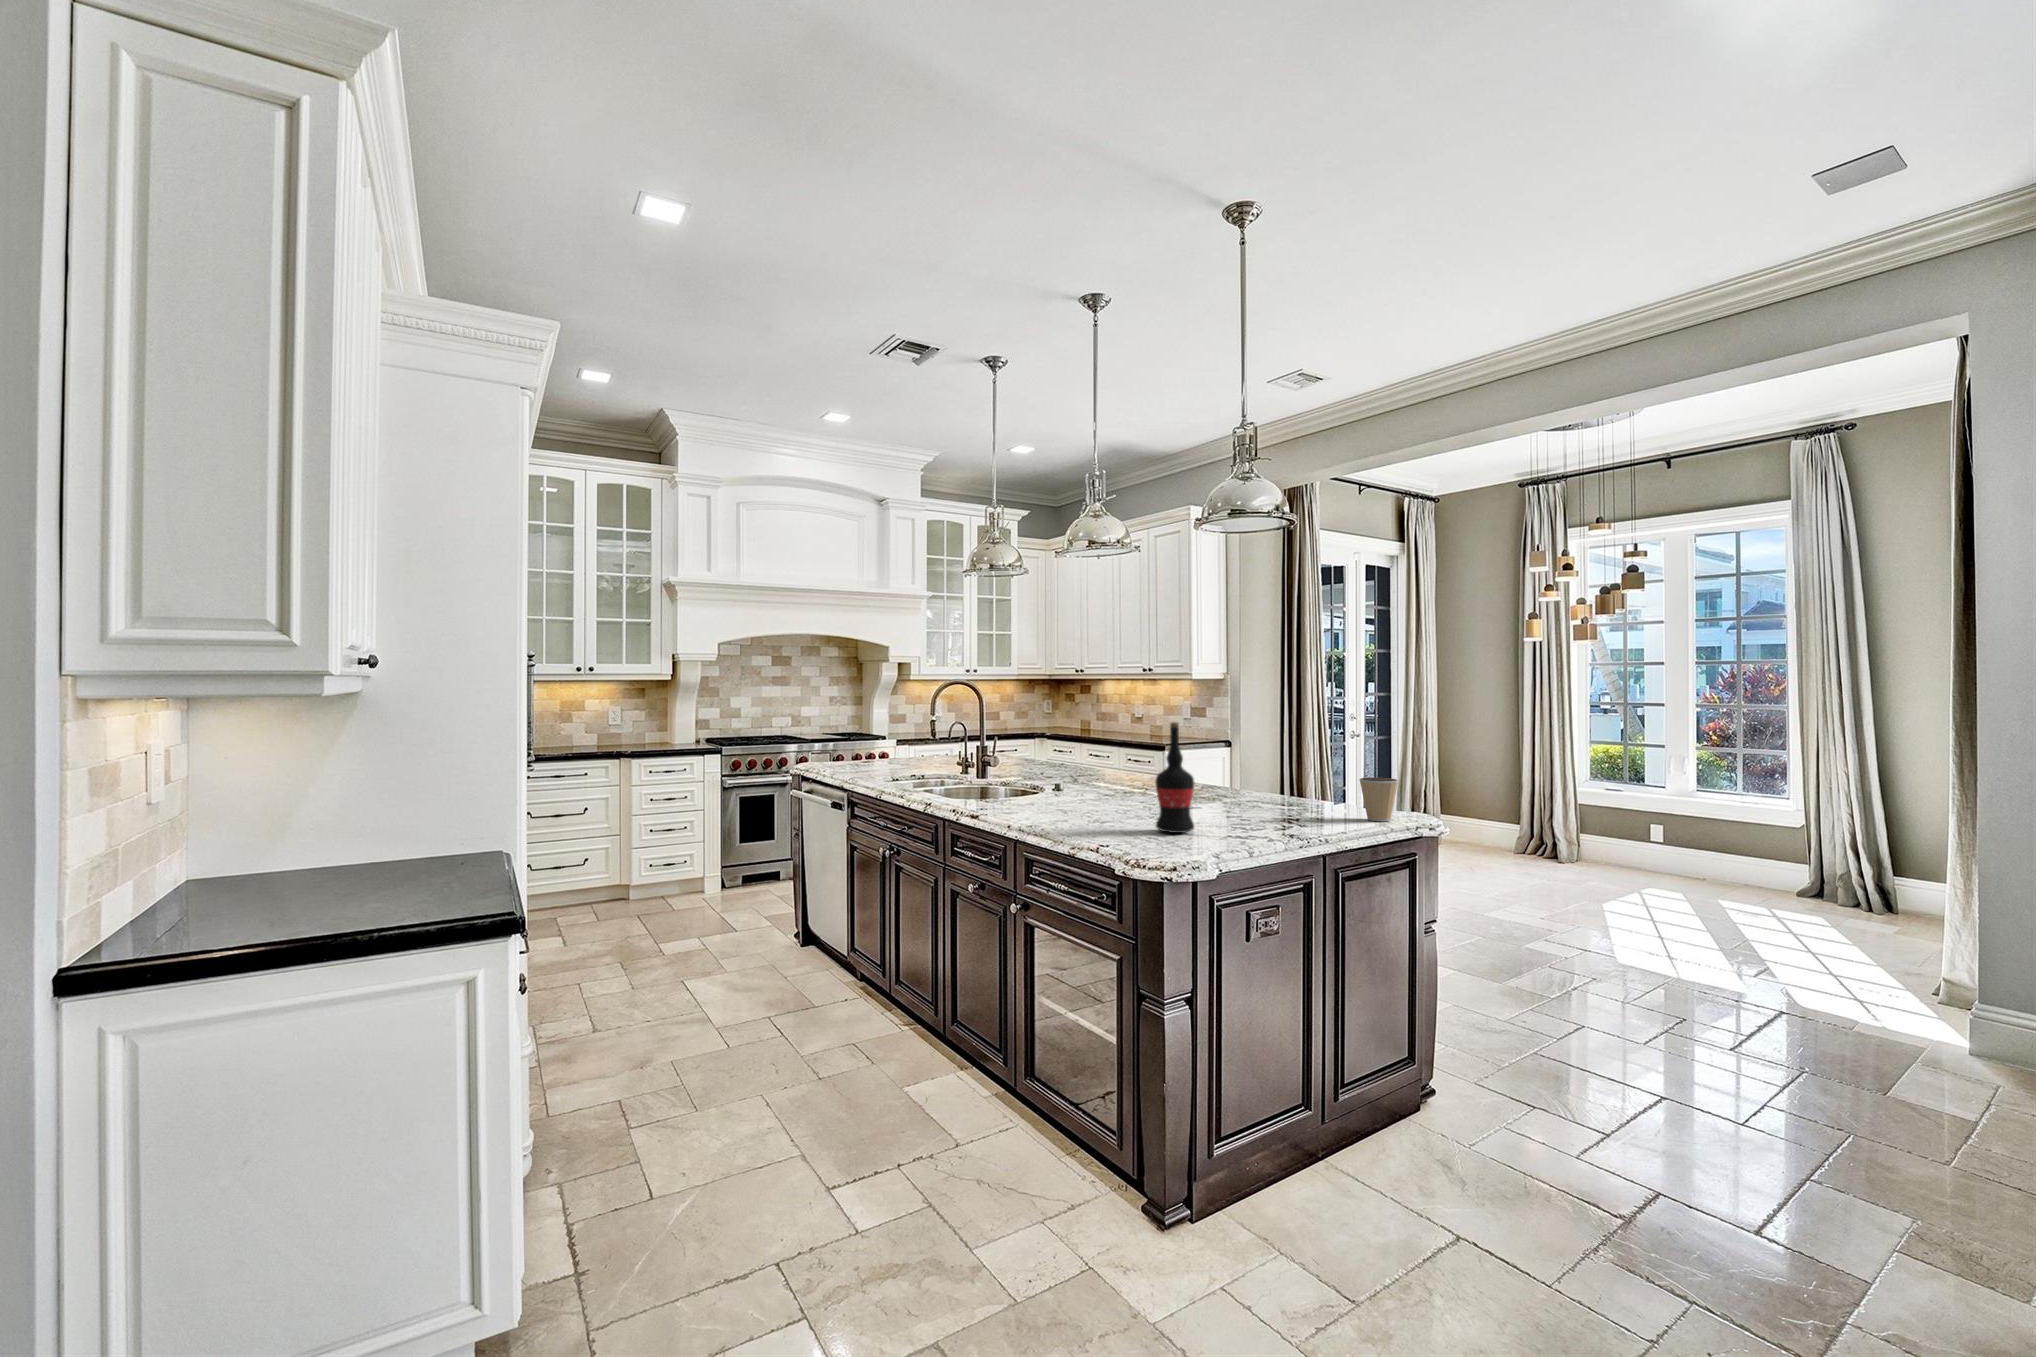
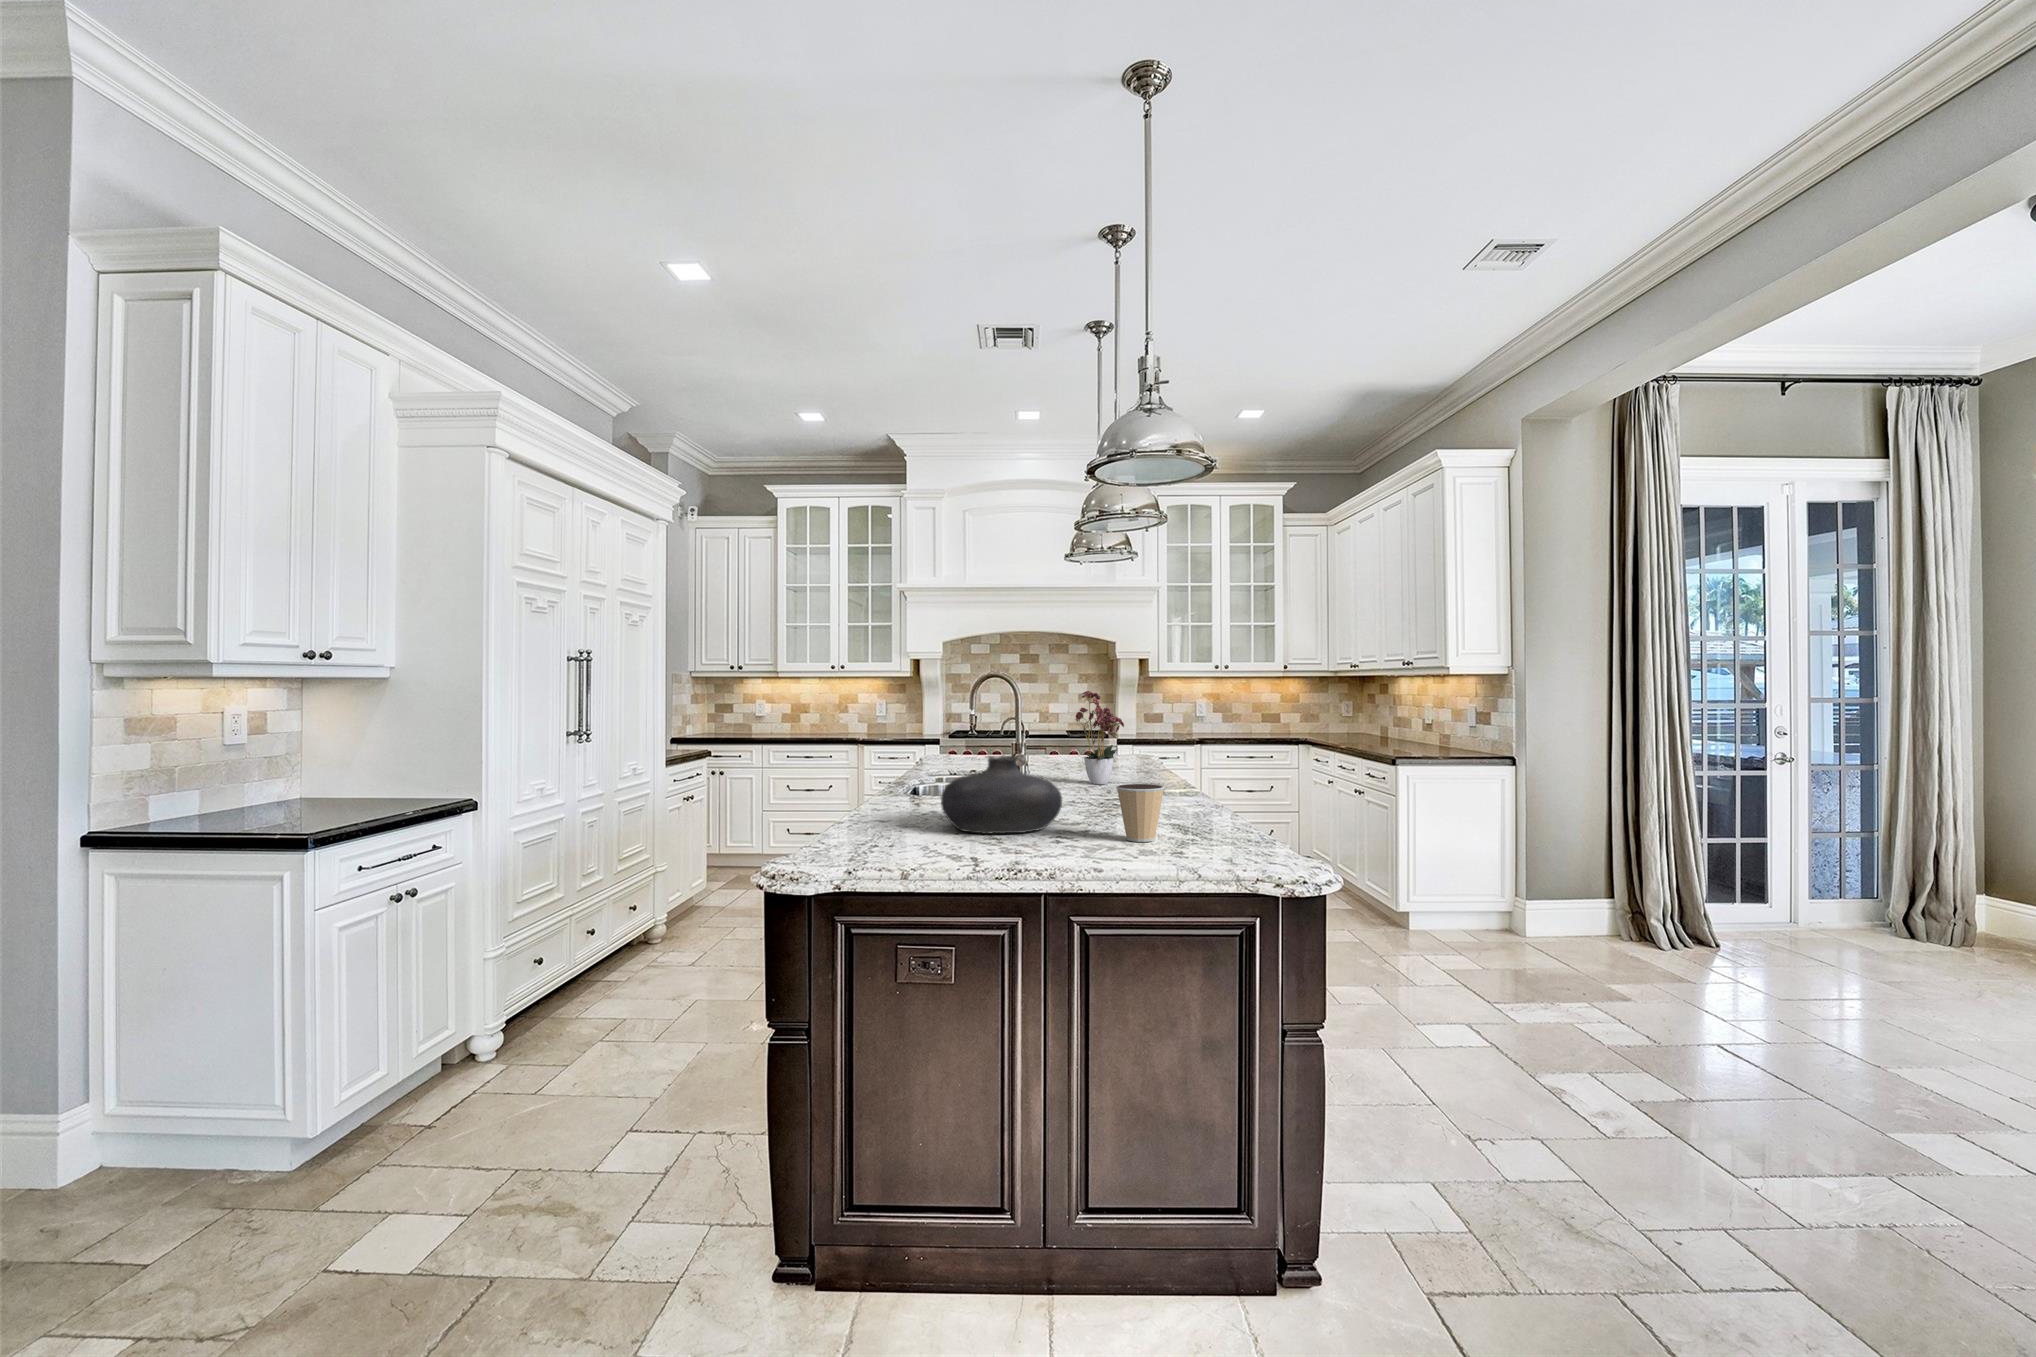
flower arrangement: none [1093,697,1153,783] -> present [1075,691,1124,784]
wine bottle: present [1155,722,1194,833] -> none [844,705,887,827]
vase: none [1209,761,1314,827] -> present [941,756,1062,834]

